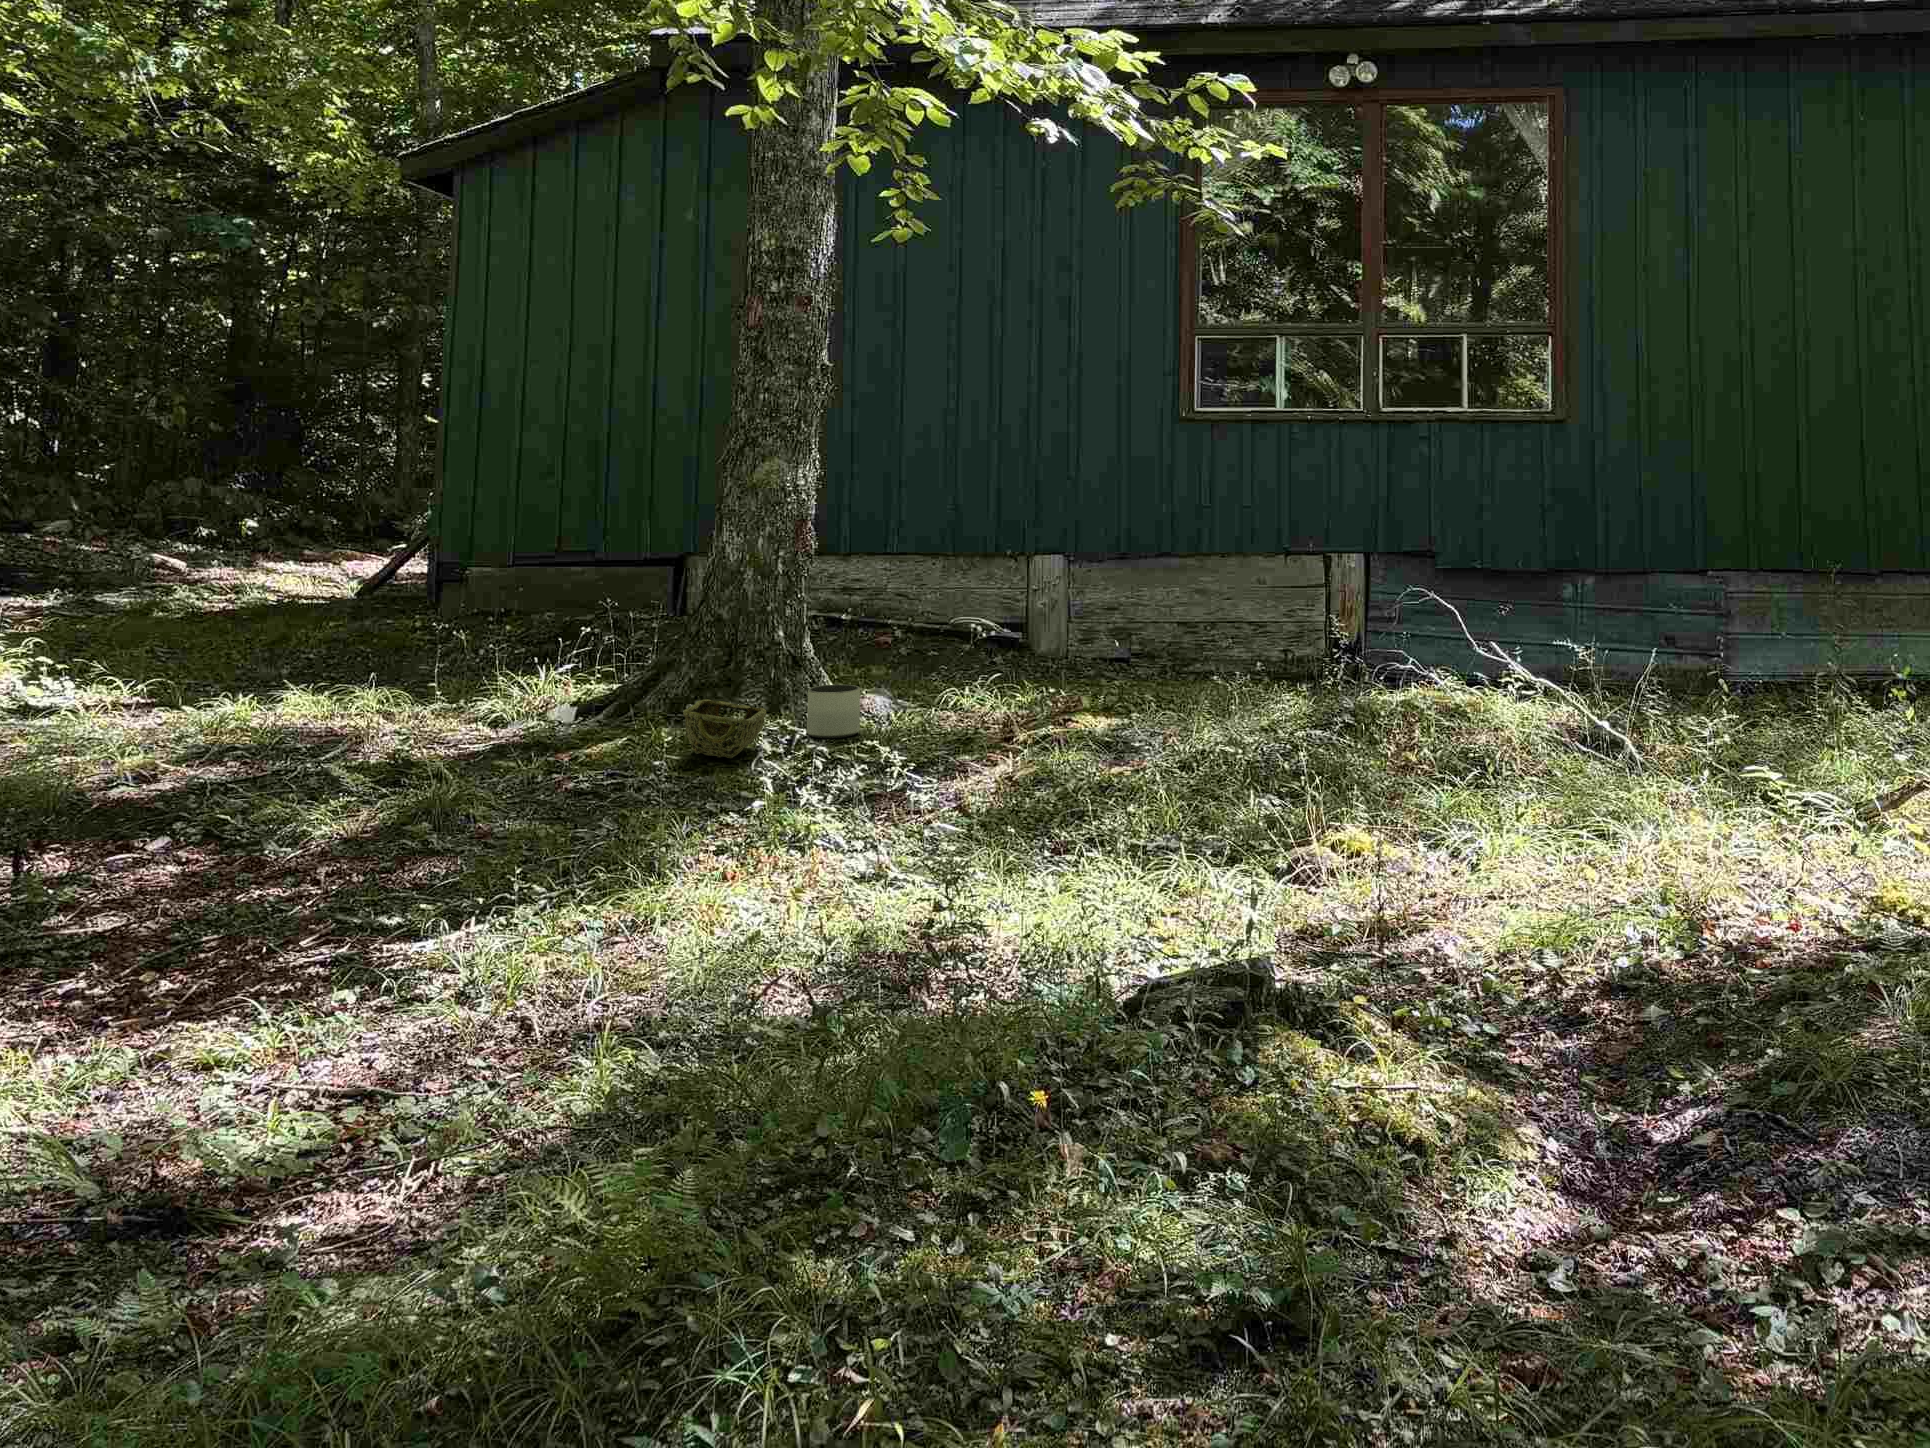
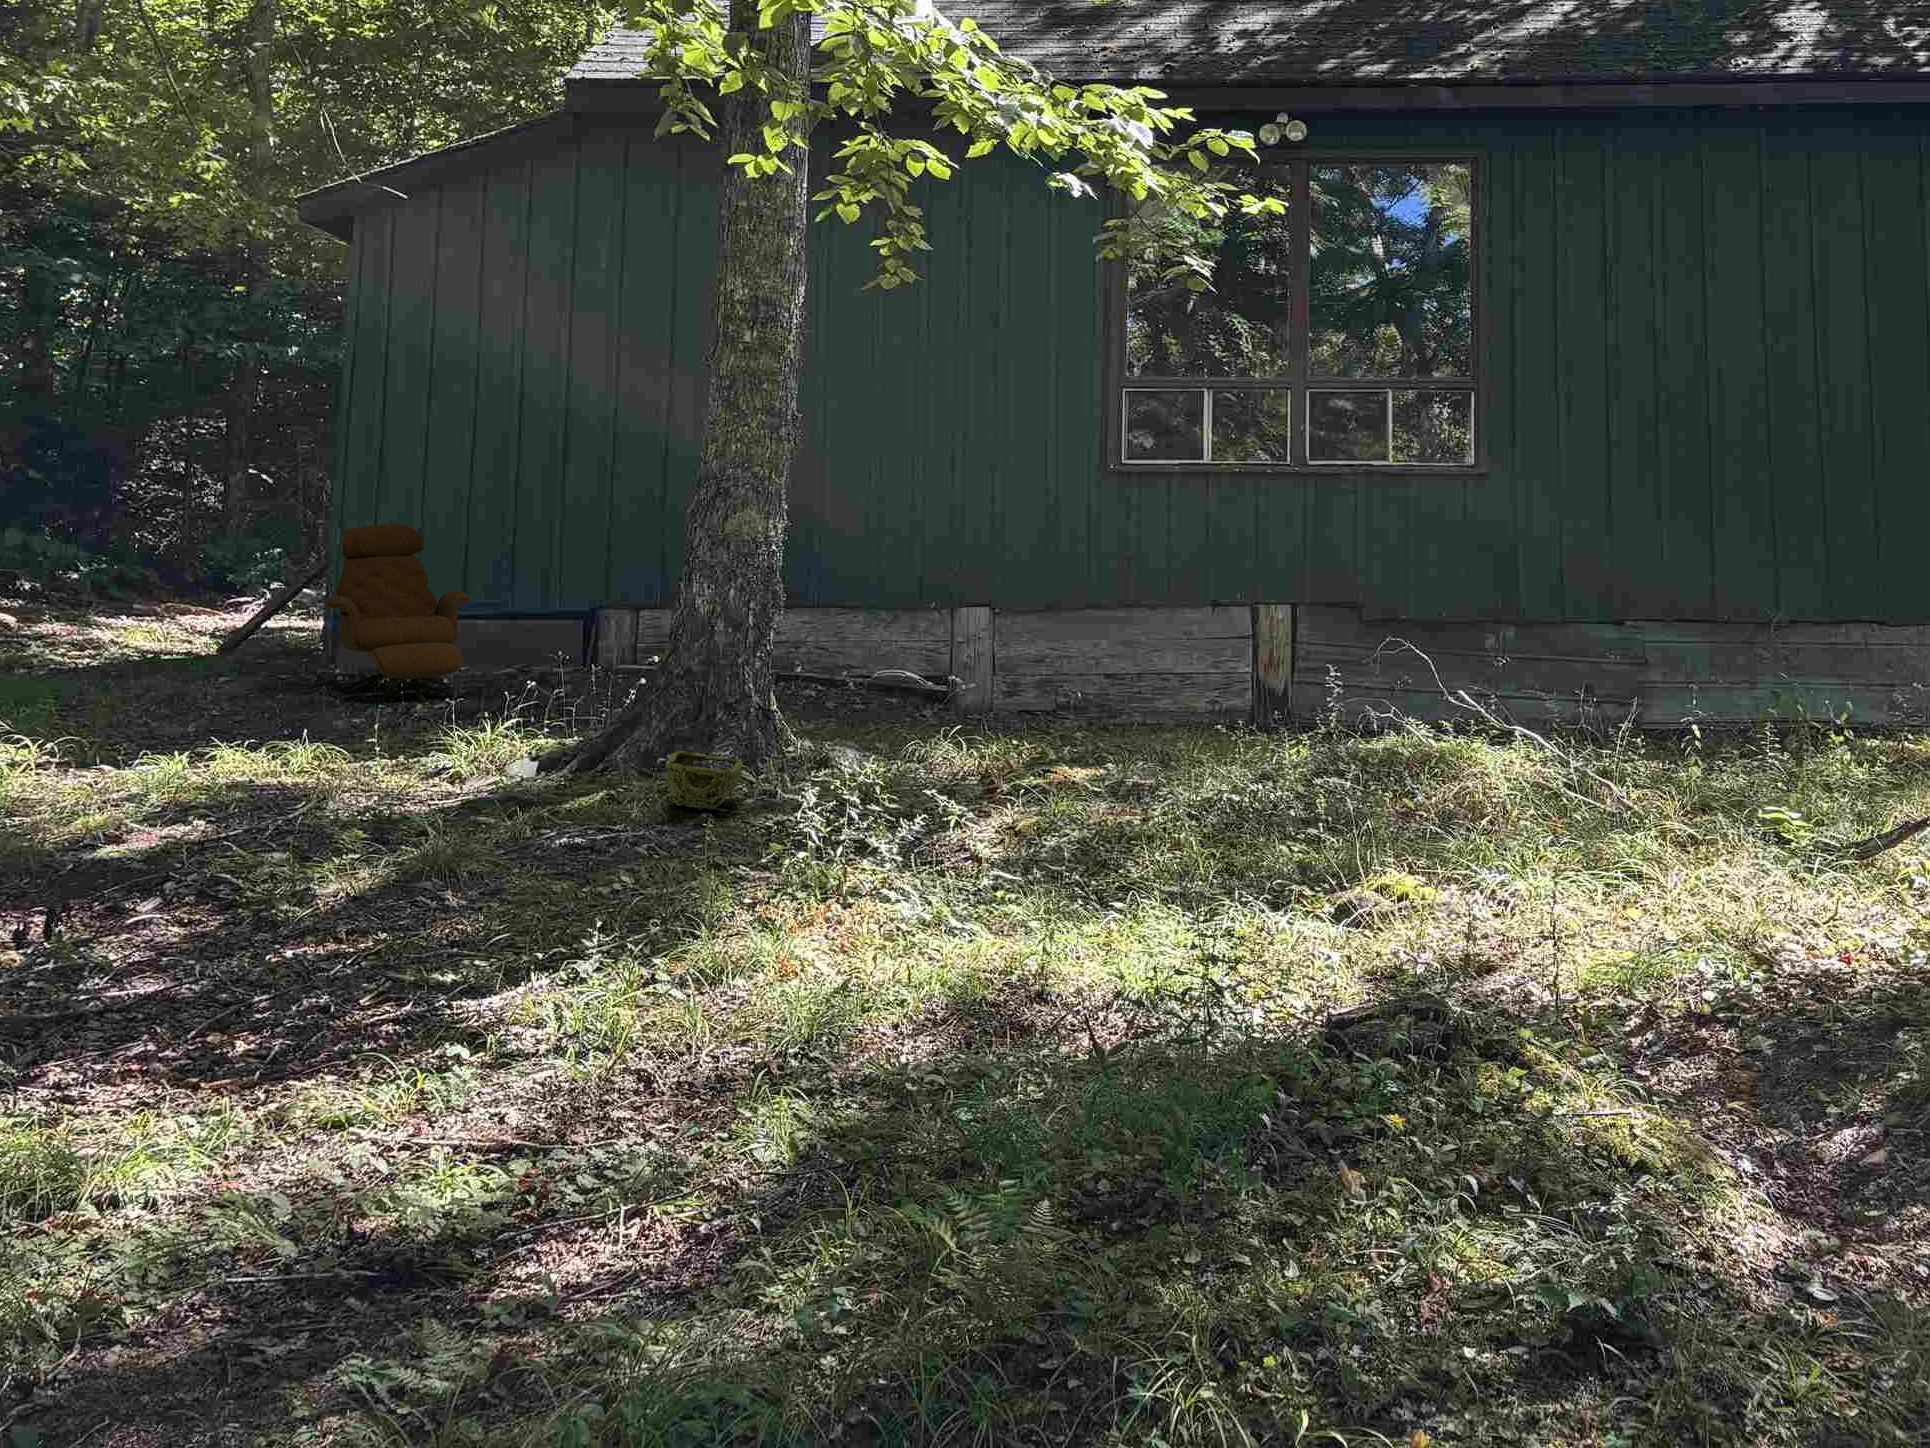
lounge chair: none [421,474,560,648] -> present [326,524,470,702]
planter: present [807,685,860,738] -> none [778,735,831,788]

